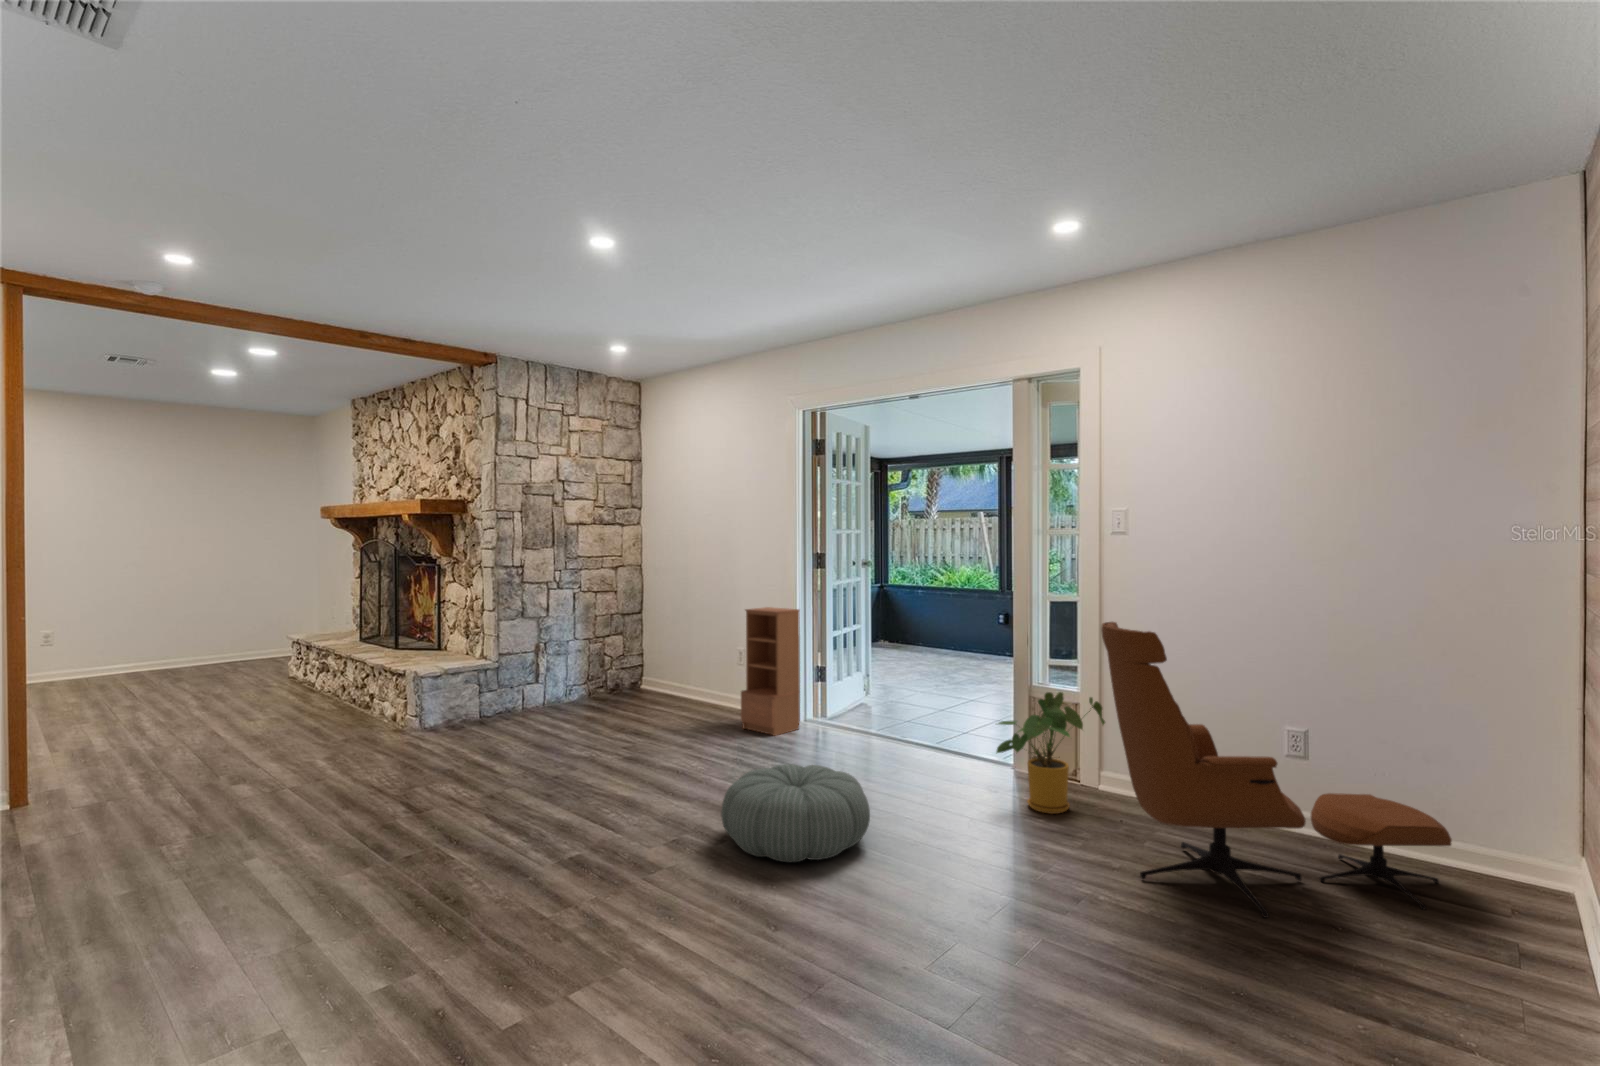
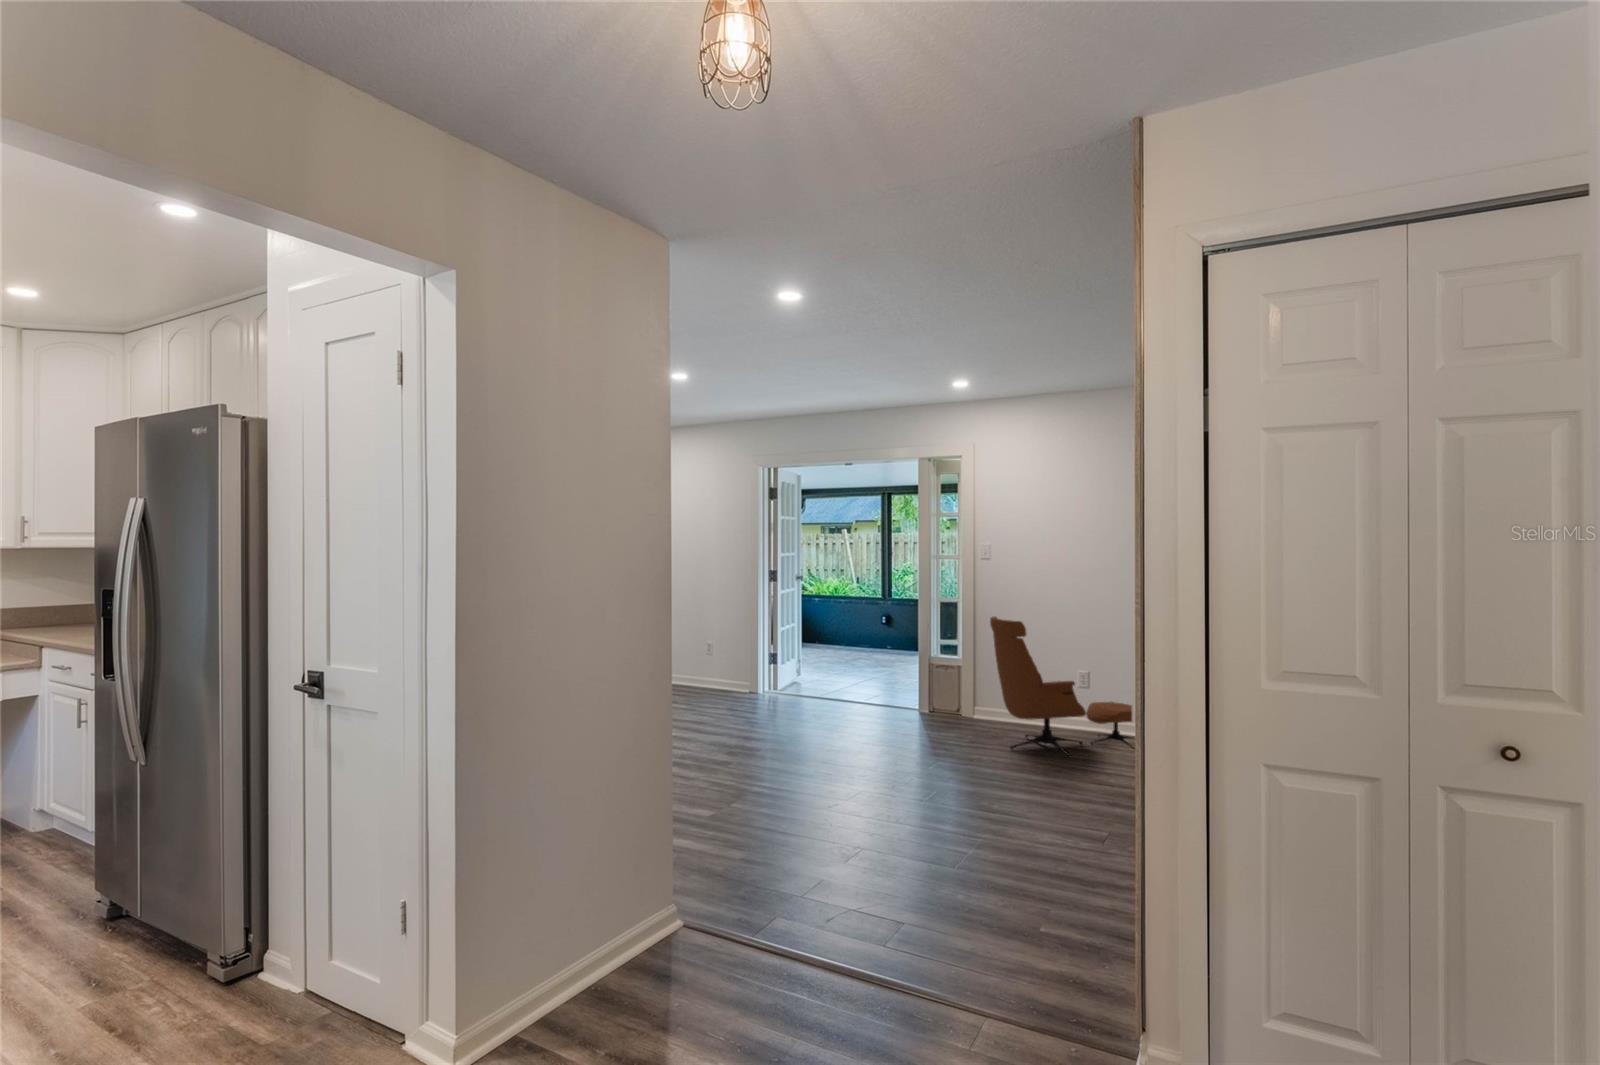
bookcase: present [741,607,800,736] -> none [719,612,761,704]
house plant: present [997,692,1105,814] -> none [918,659,979,729]
pouf: present [721,764,870,862] -> none [780,708,867,758]

